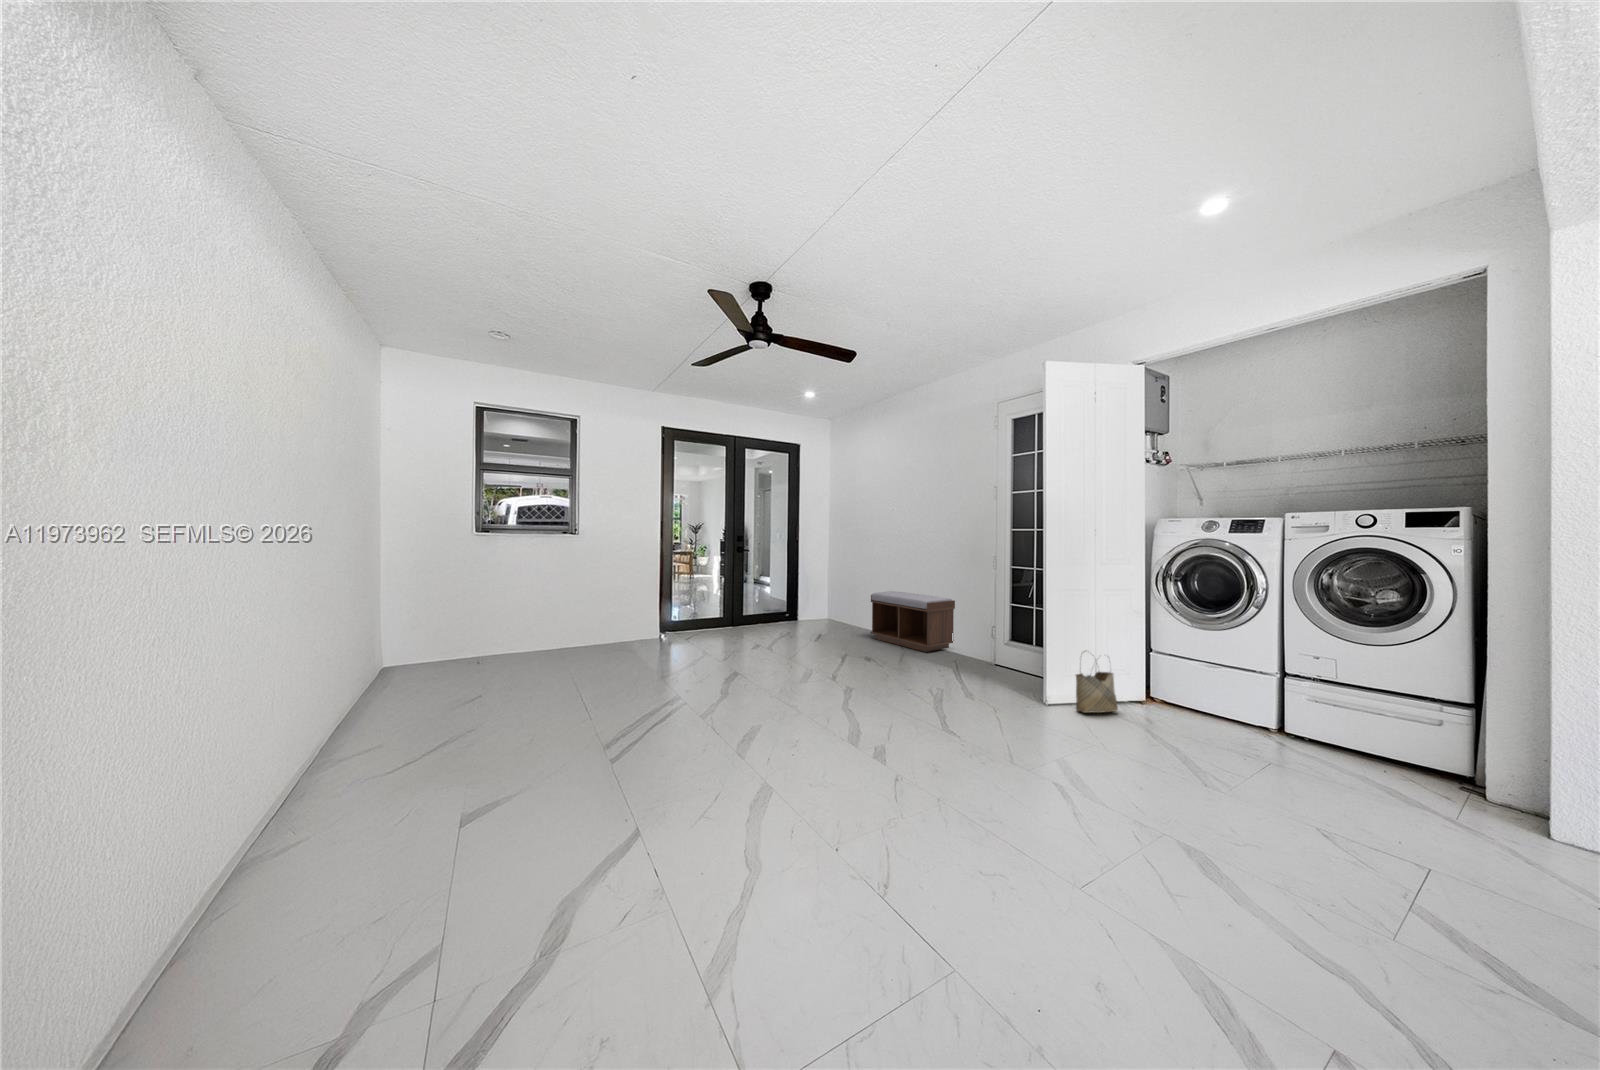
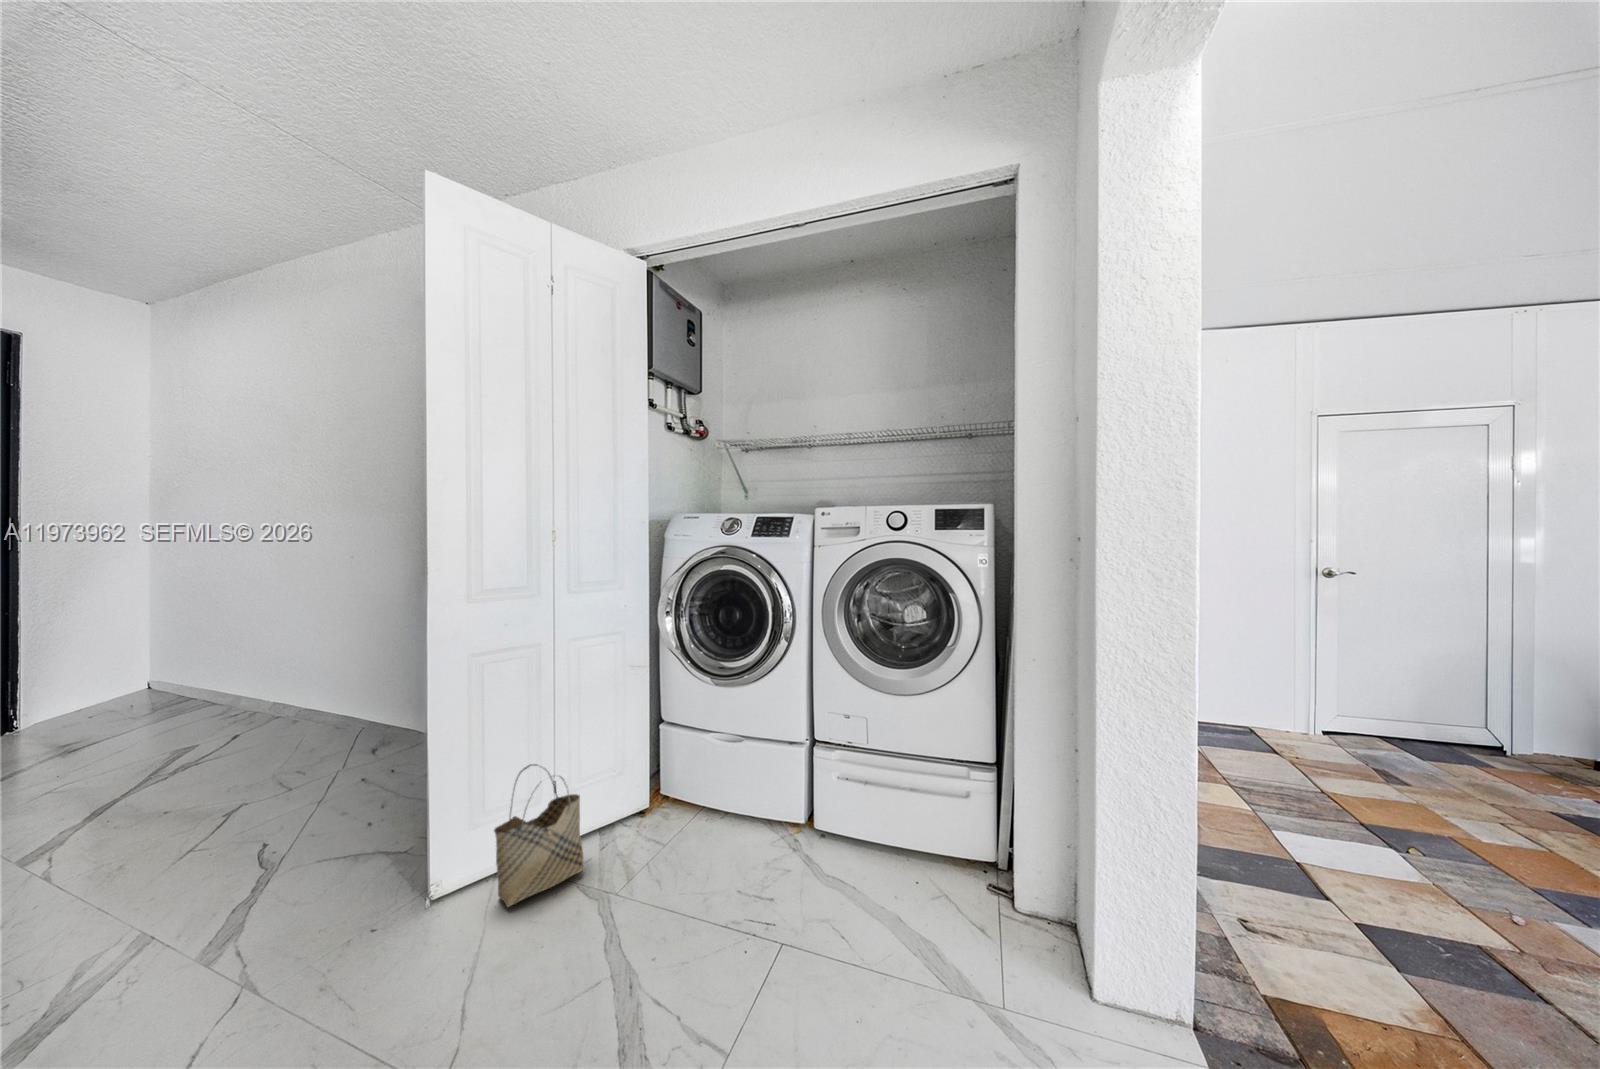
bench: present [871,591,955,652] -> none [202,645,390,769]

